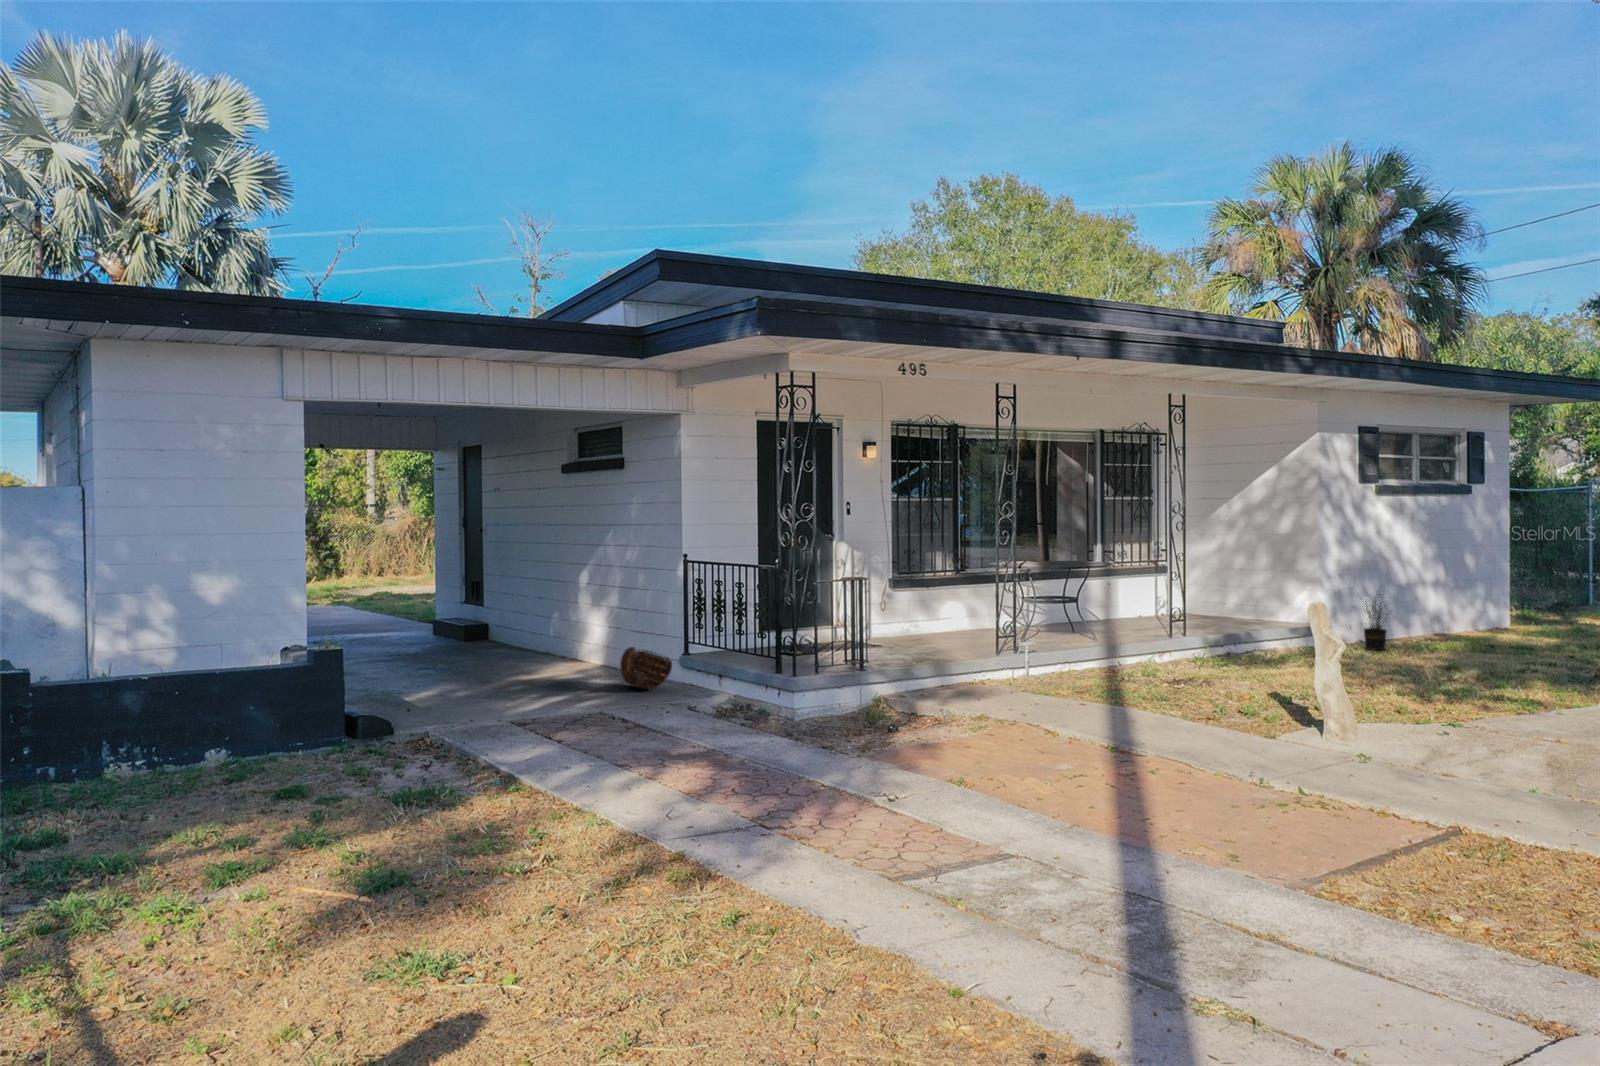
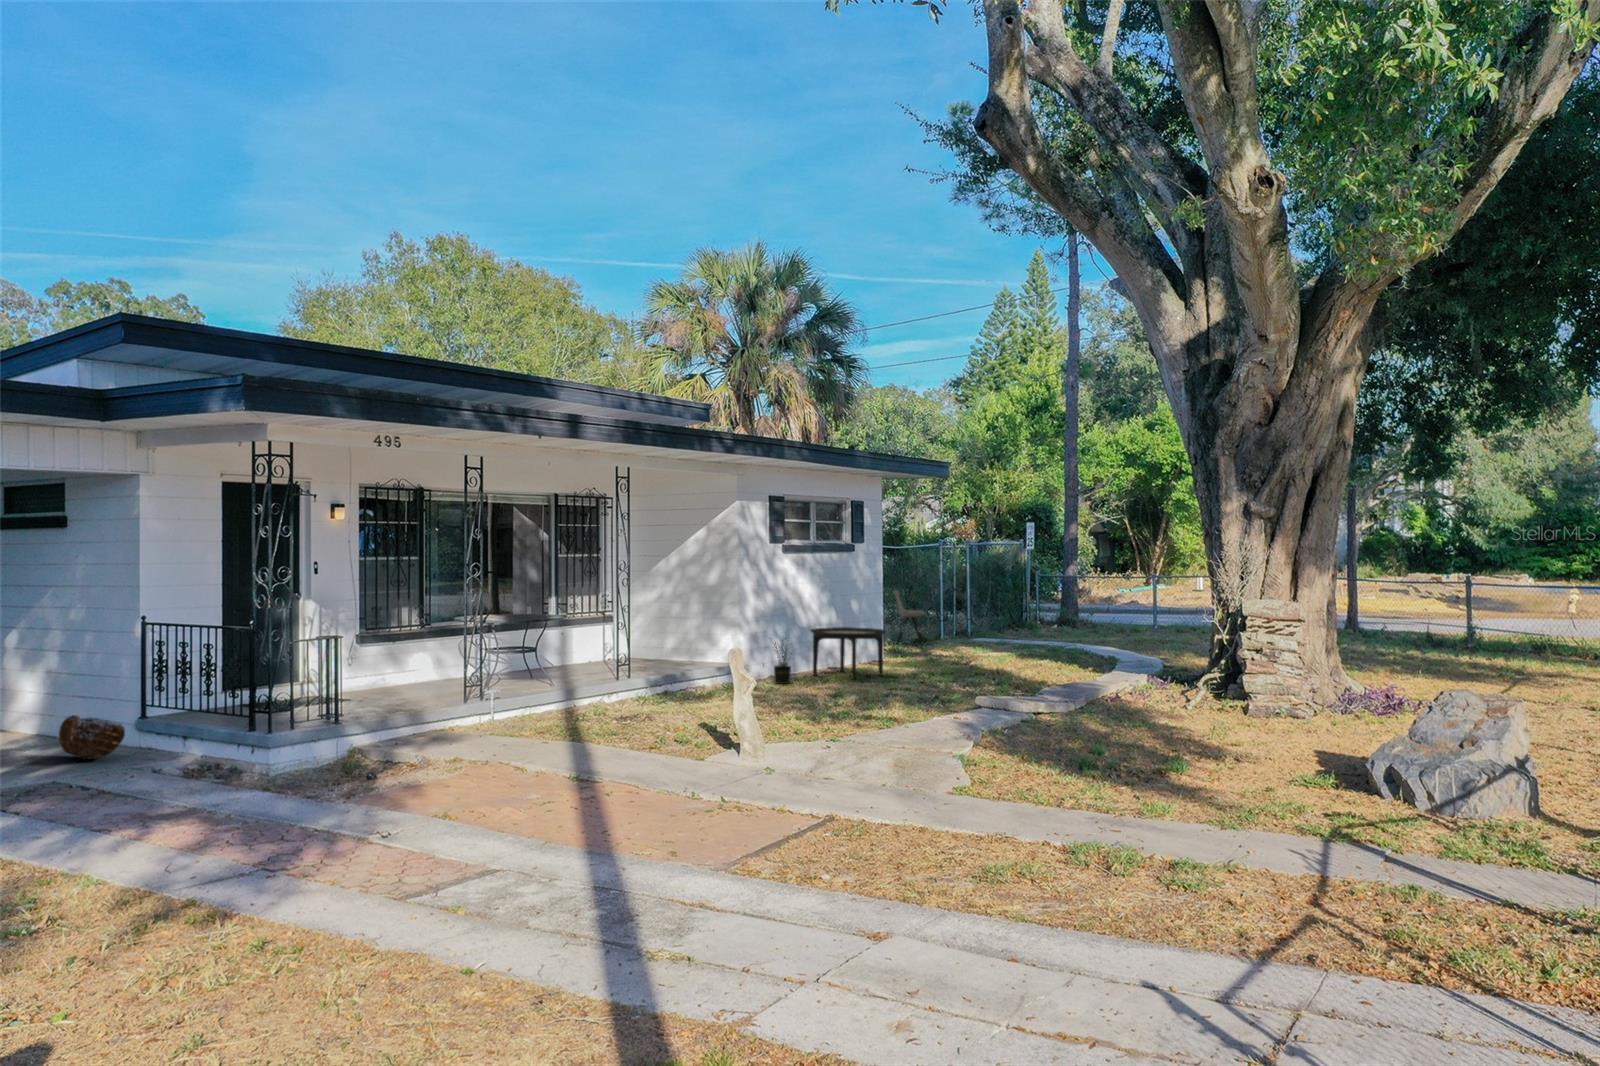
chair: none [1521,544,1567,608] -> present [893,590,925,641]
round table: none [1411,585,1521,649] -> present [810,627,886,680]

